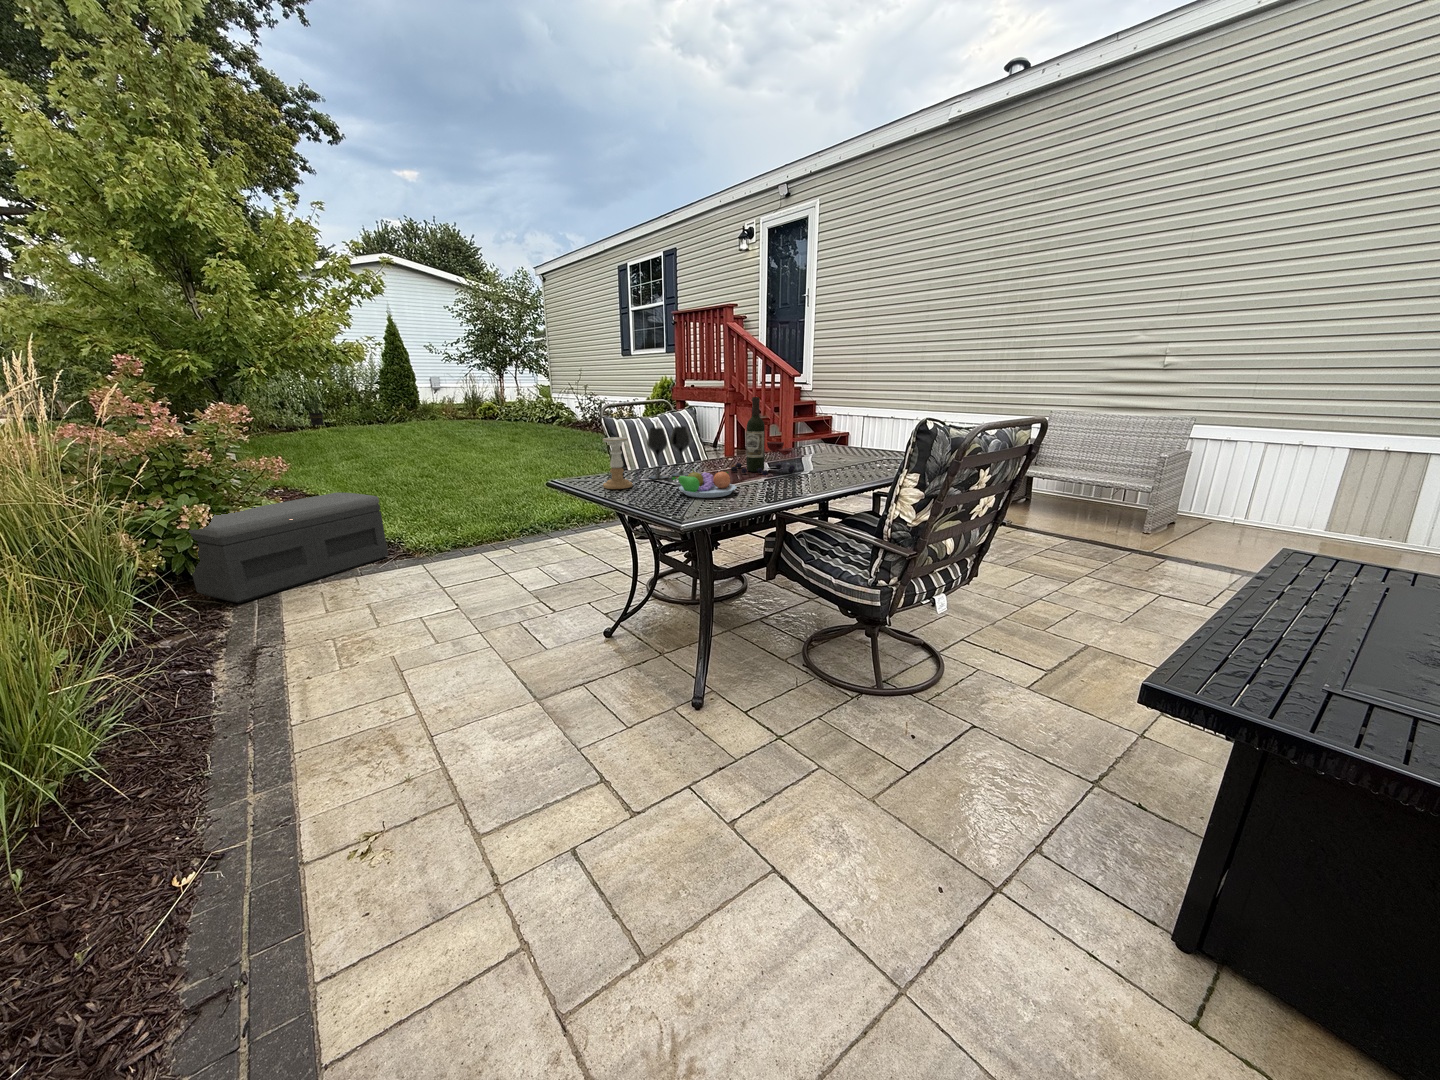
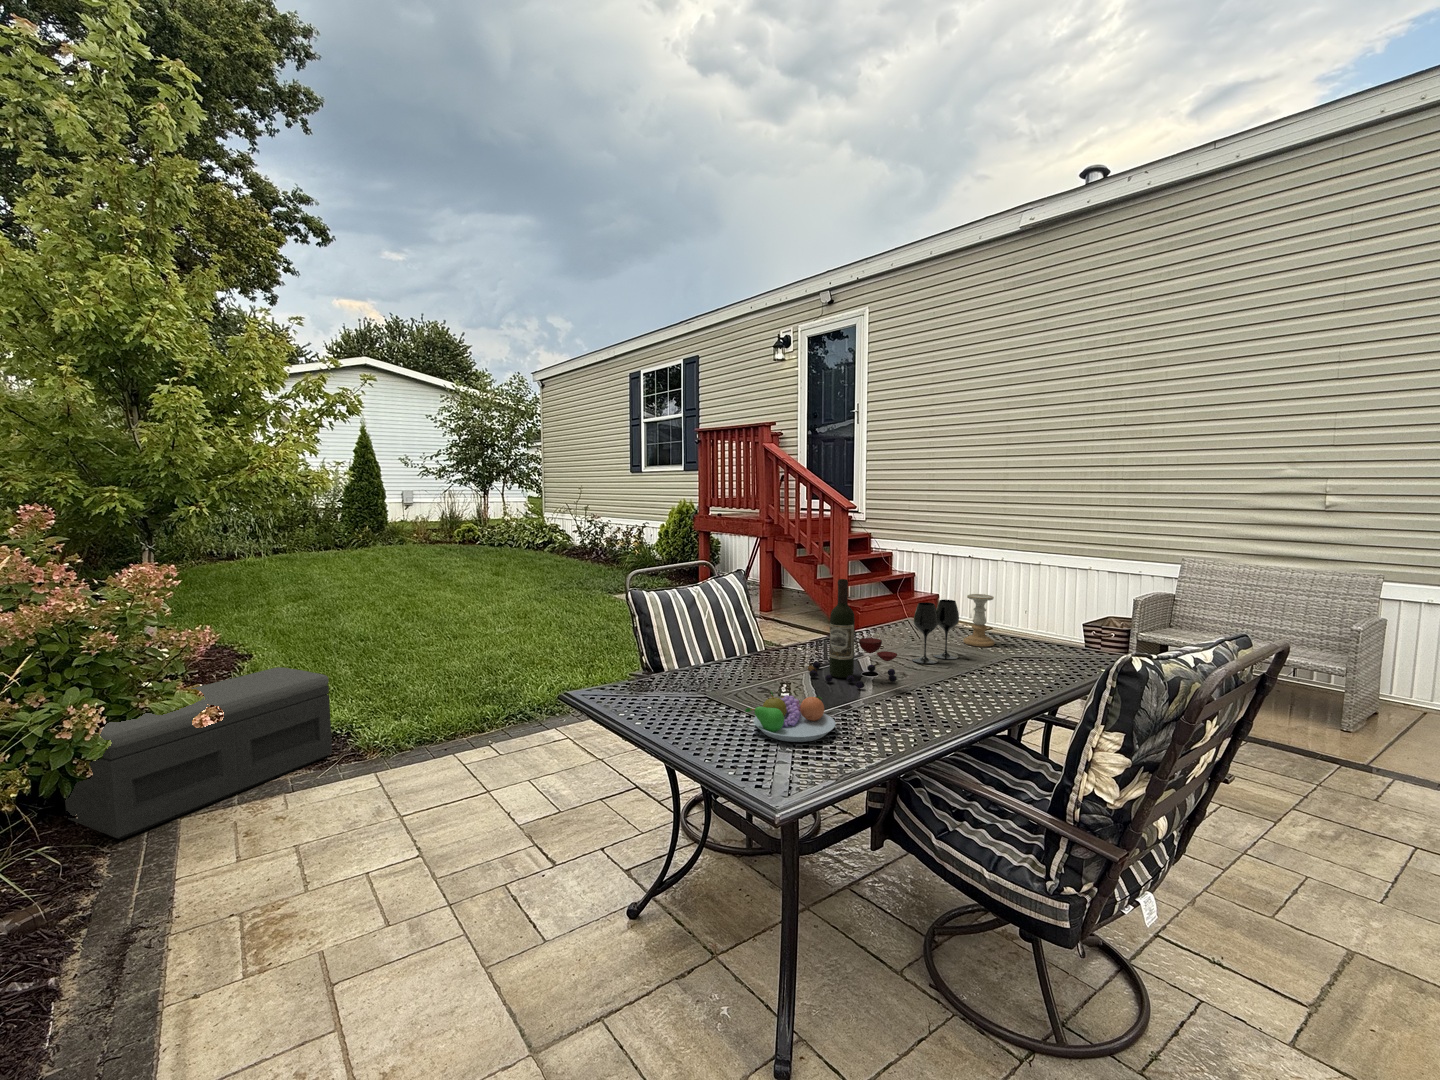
potted plant: present [305,394,323,425] -> none [247,508,277,547]
wine glass: present [647,426,690,479] -> present [912,599,959,664]
candle holder: present [603,437,633,489] -> present [963,594,995,647]

